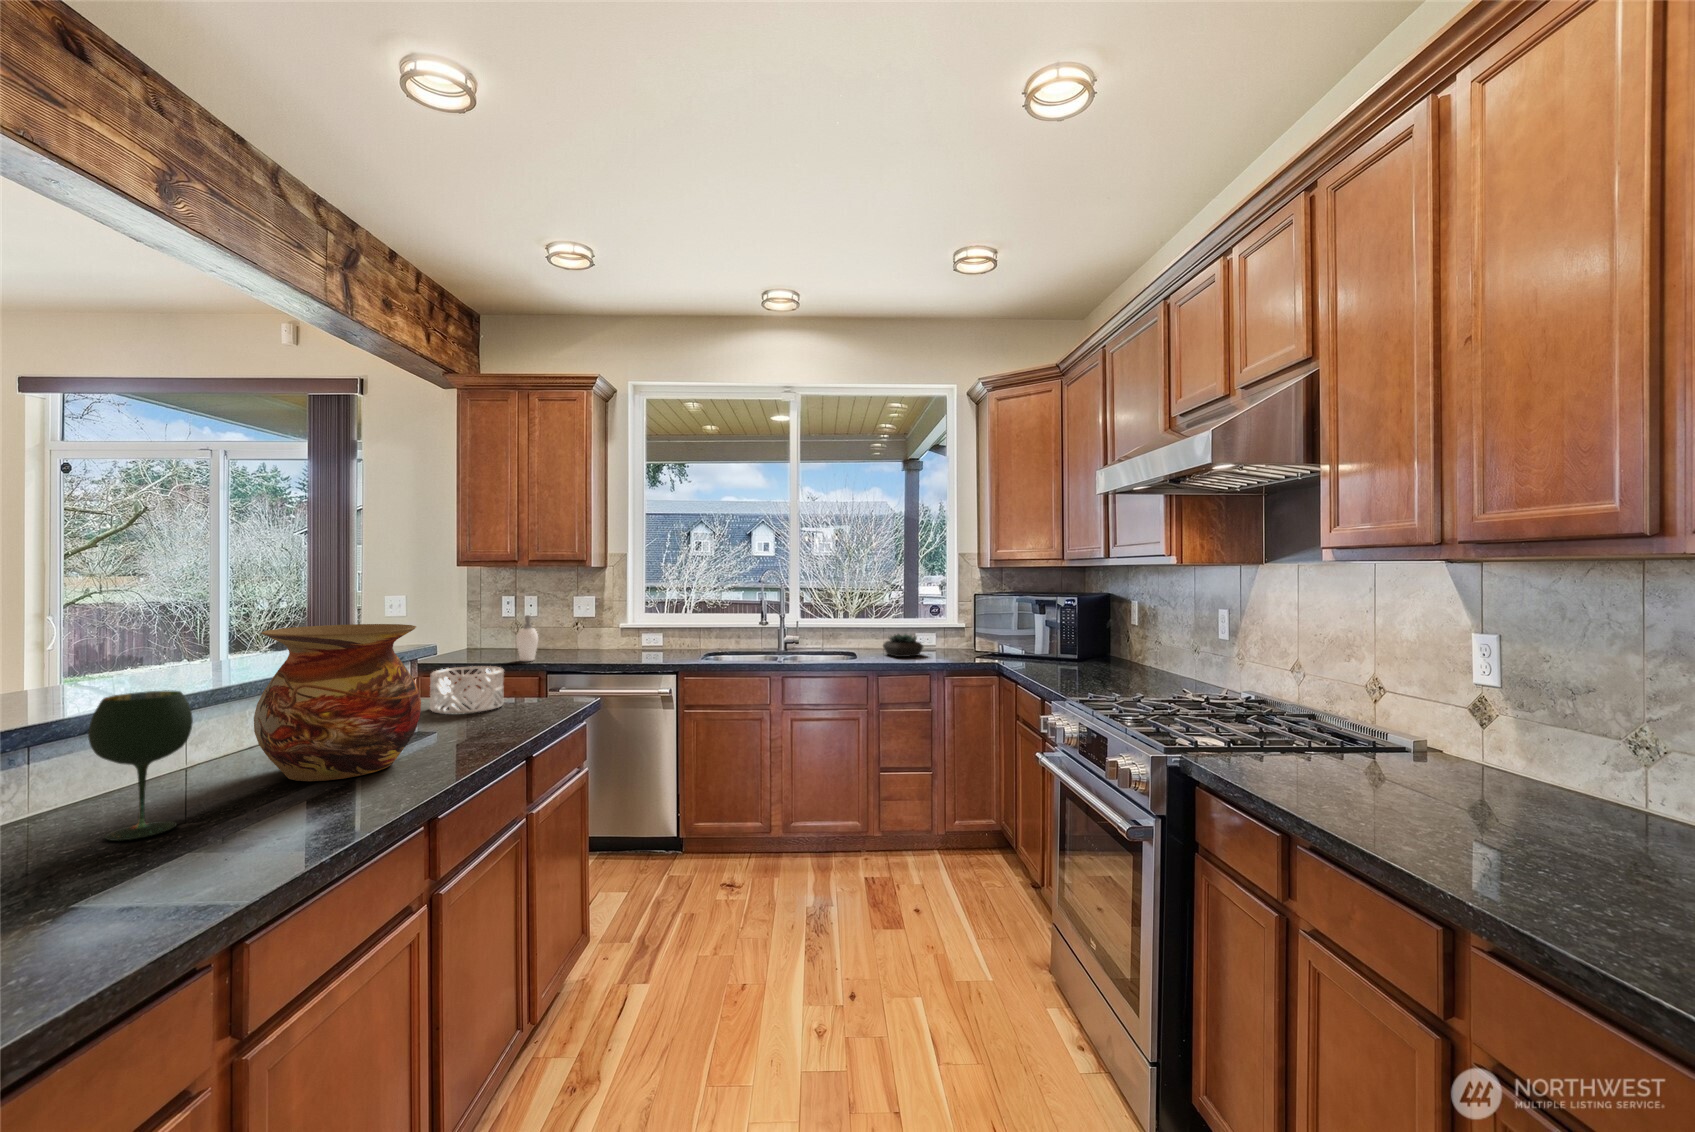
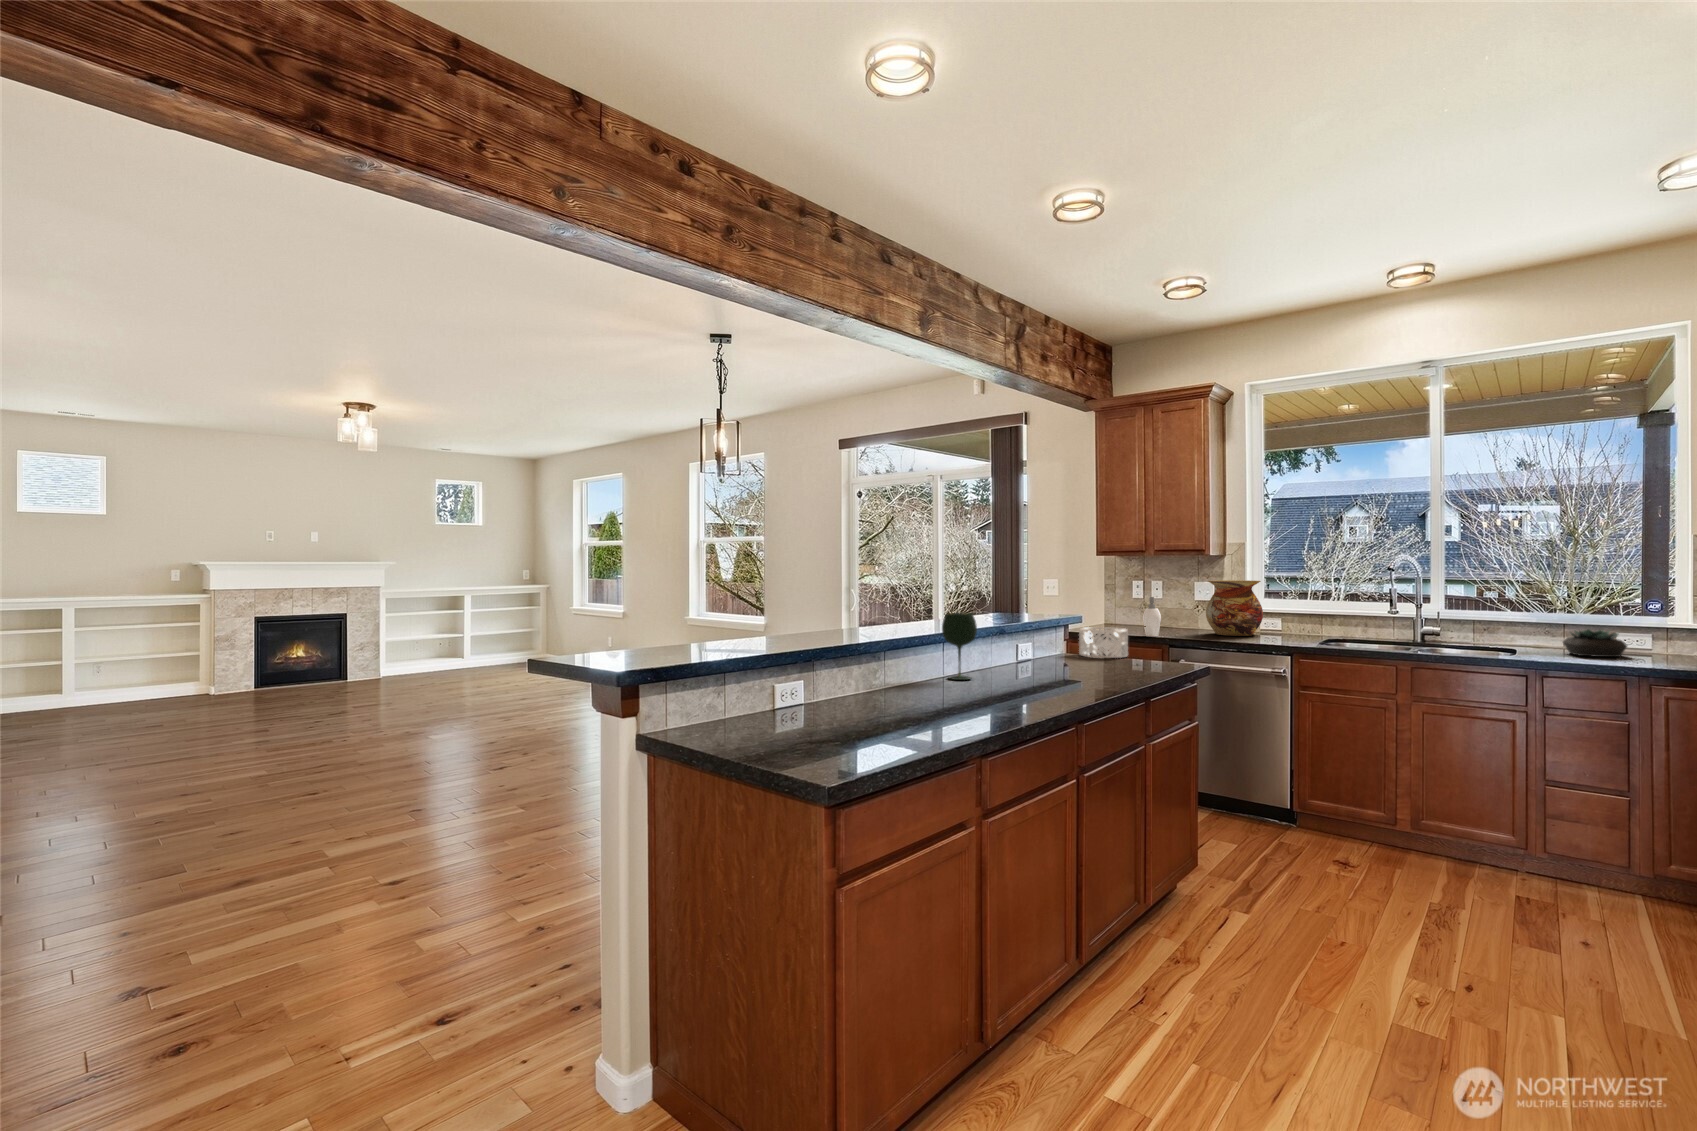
vase: present [254,624,421,781] -> present [1206,580,1263,636]

